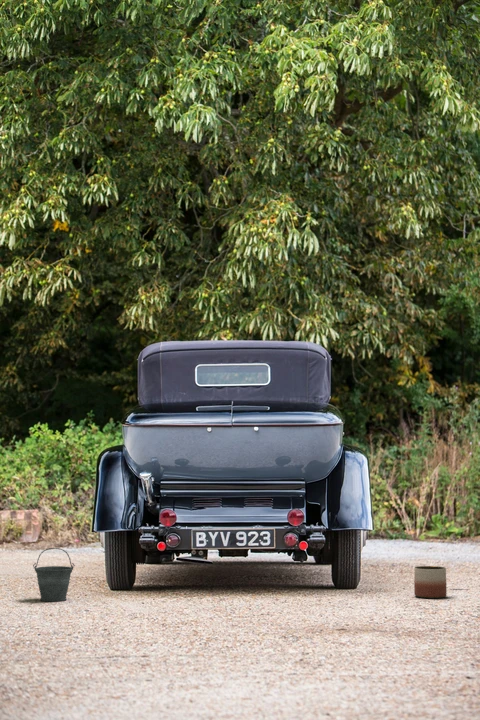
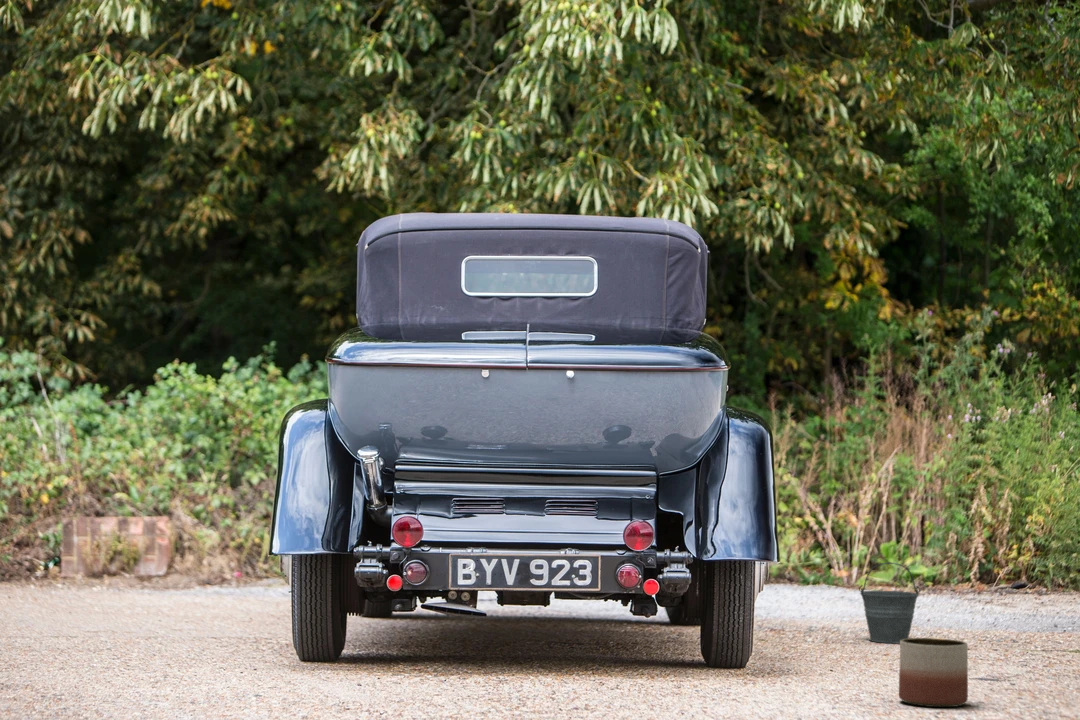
bucket: present [33,548,75,602] -> present [859,562,920,643]

